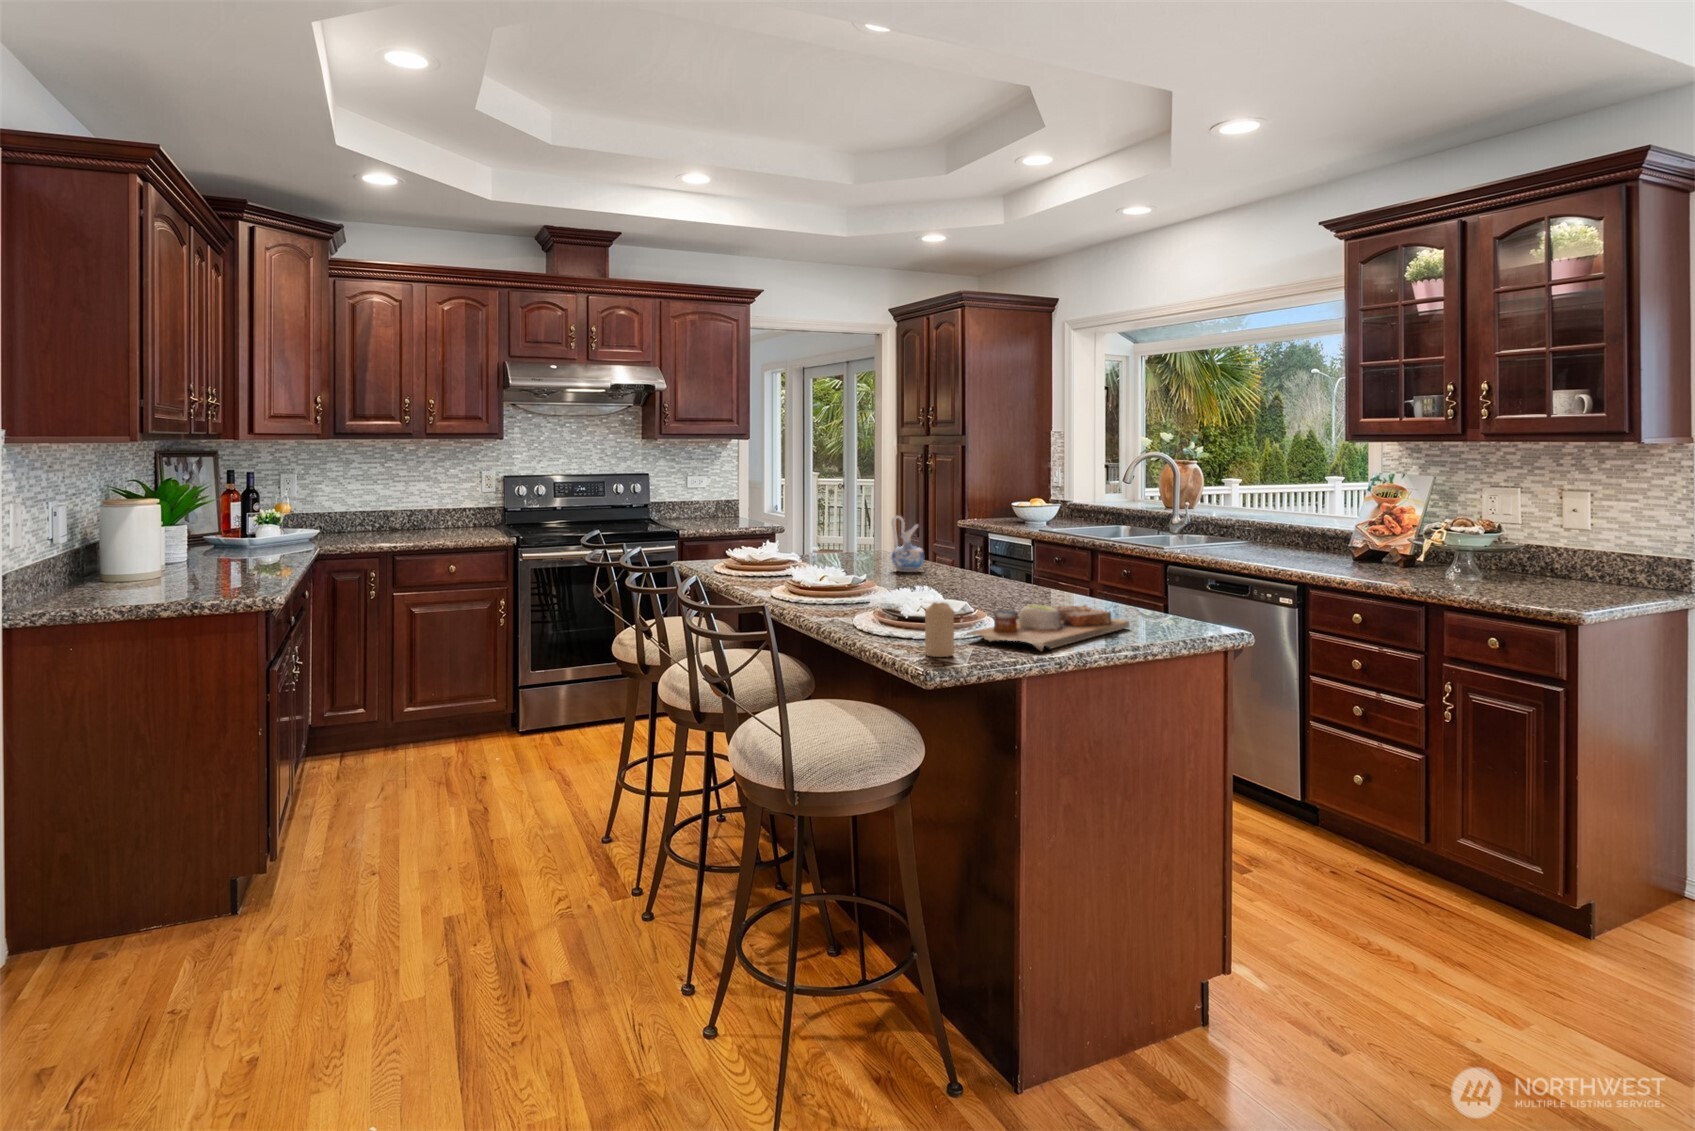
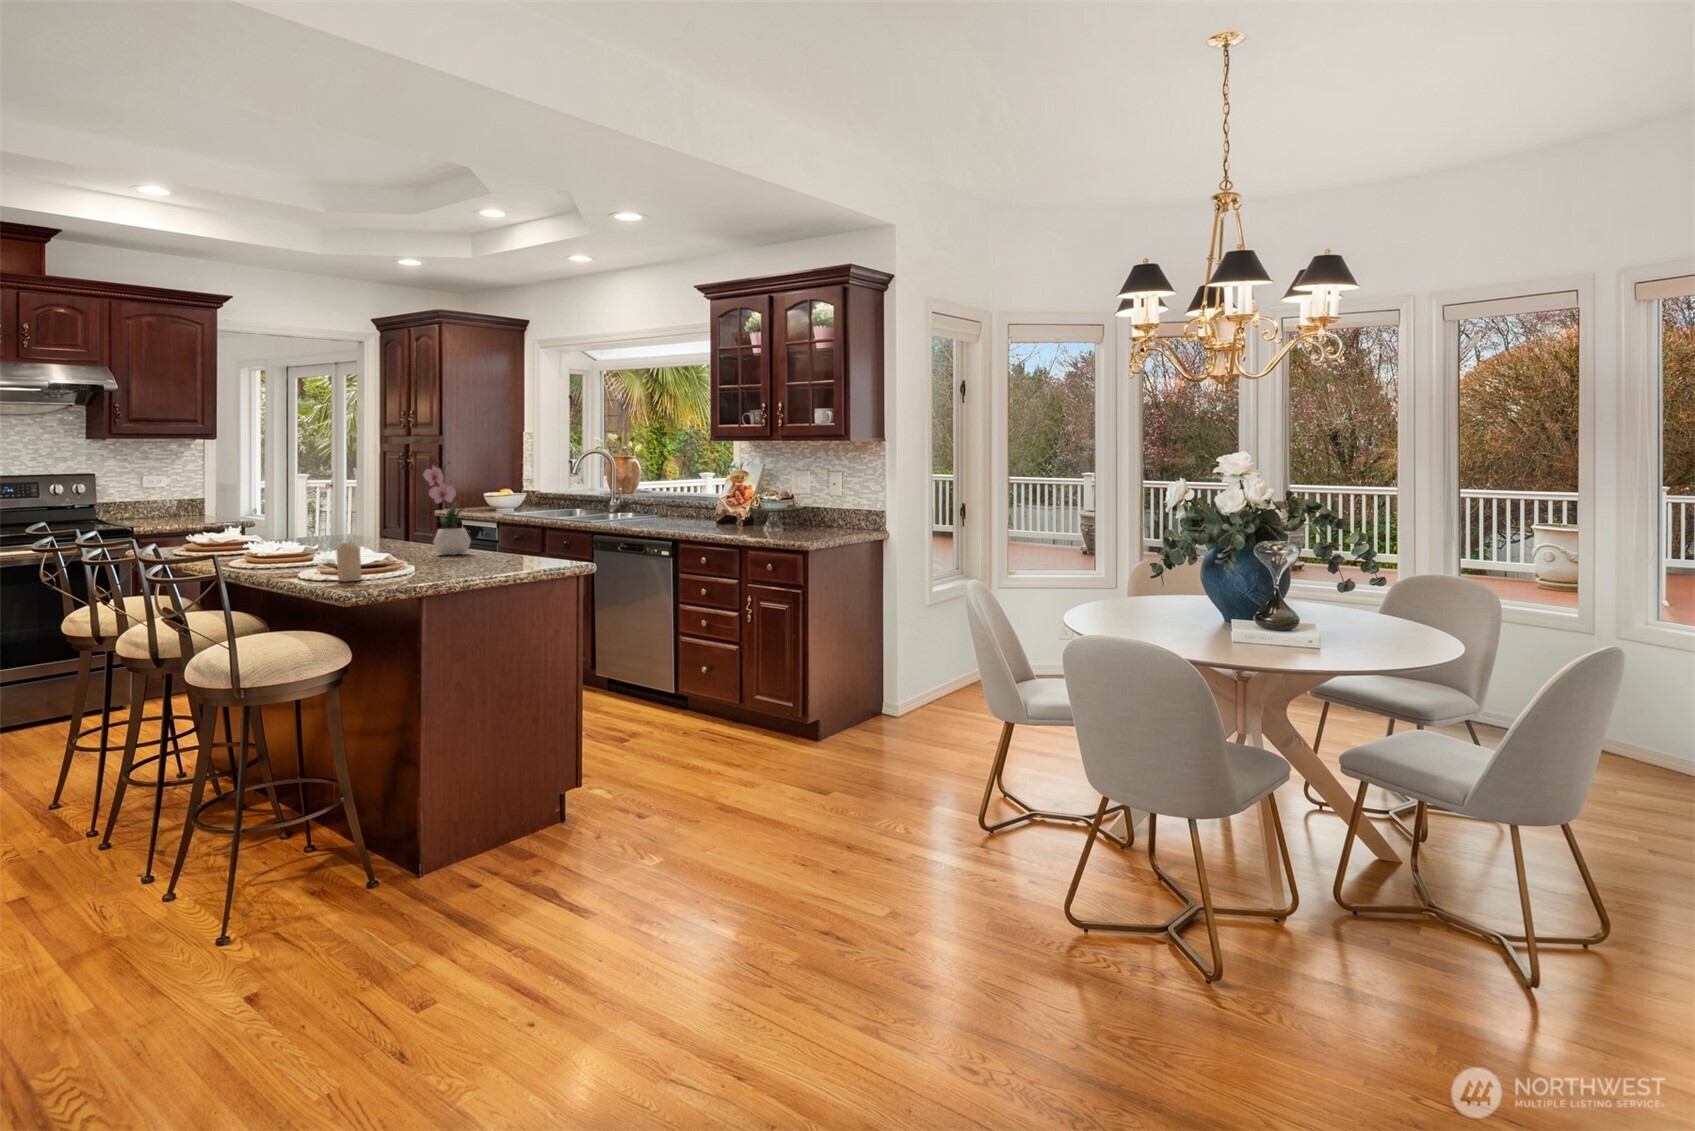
flower arrangement: none [1002,467,1061,602] -> present [423,453,471,555]
ceramic pitcher: present [891,516,924,572] -> none [344,497,376,543]
cutting board: present [966,604,1129,651] -> none [376,548,513,576]

